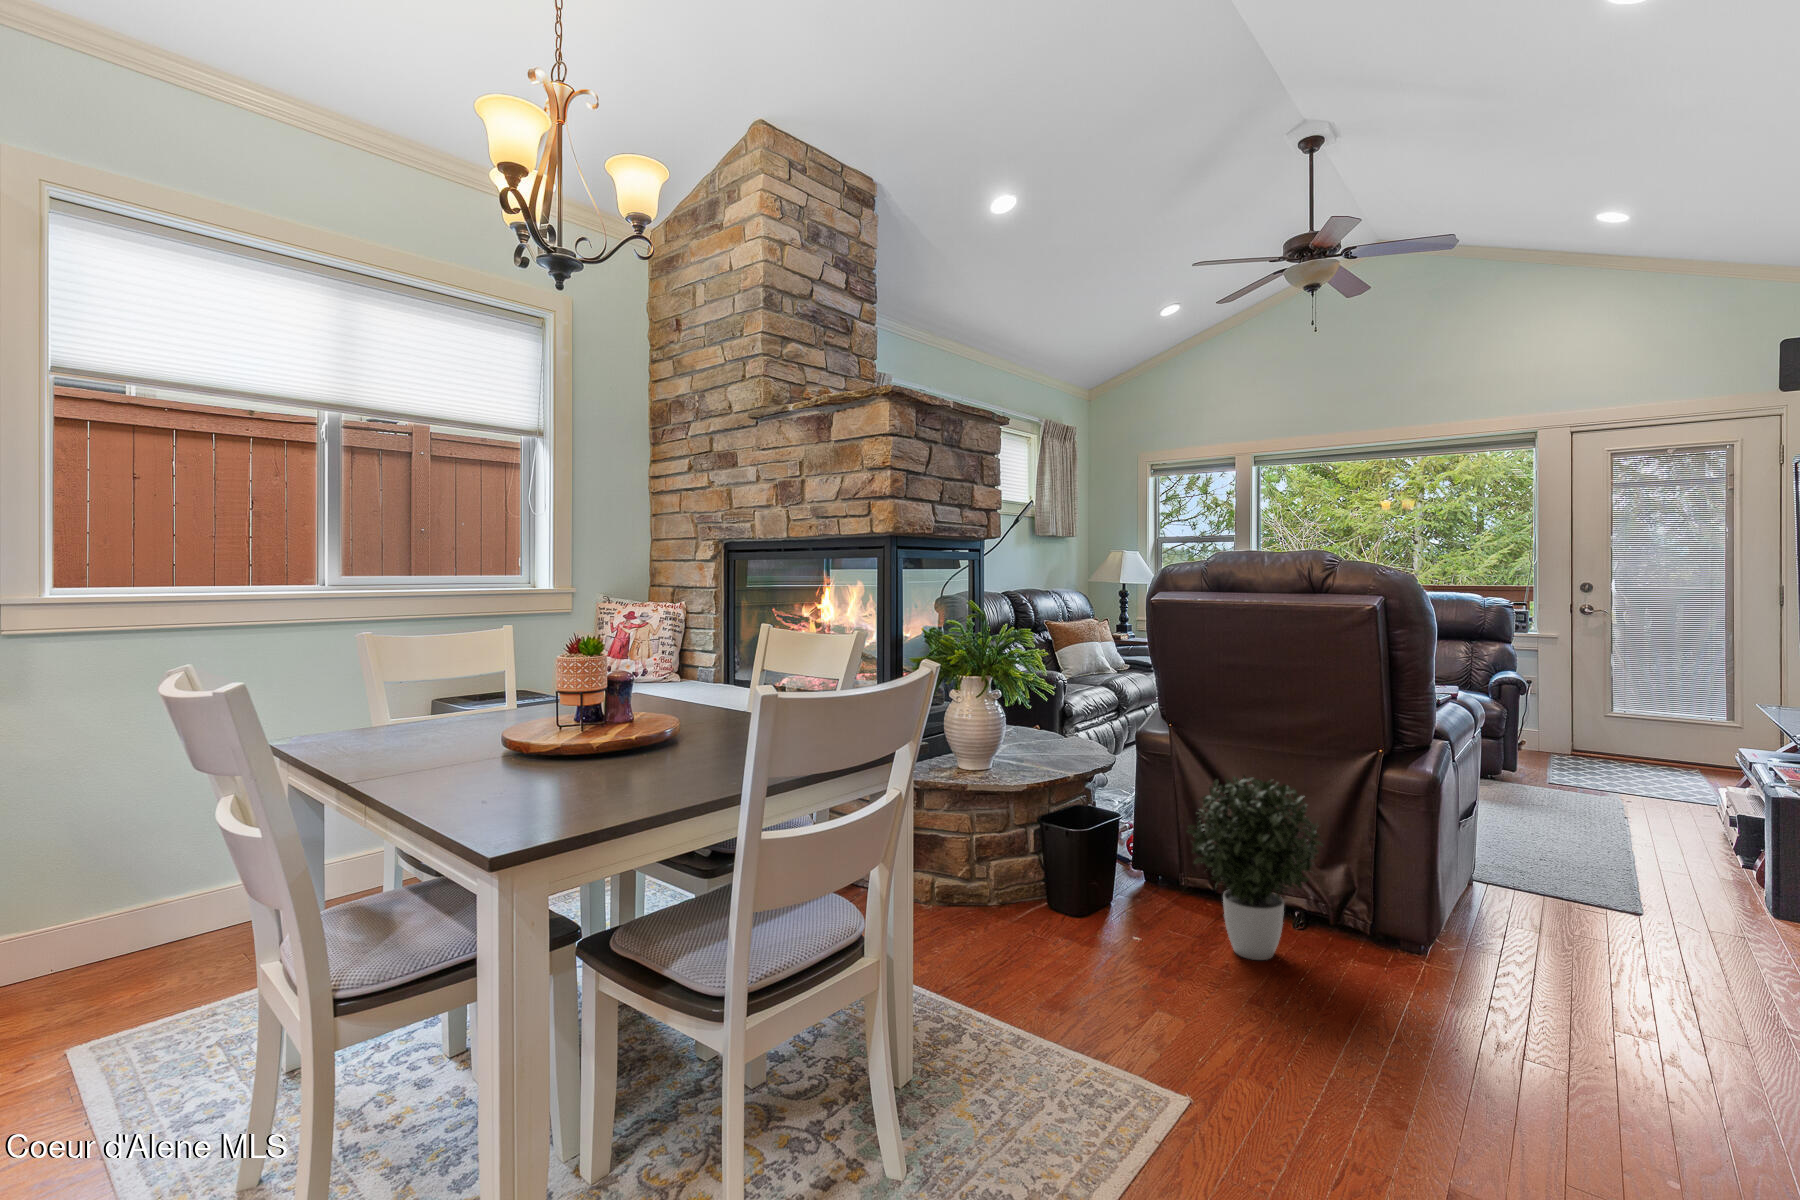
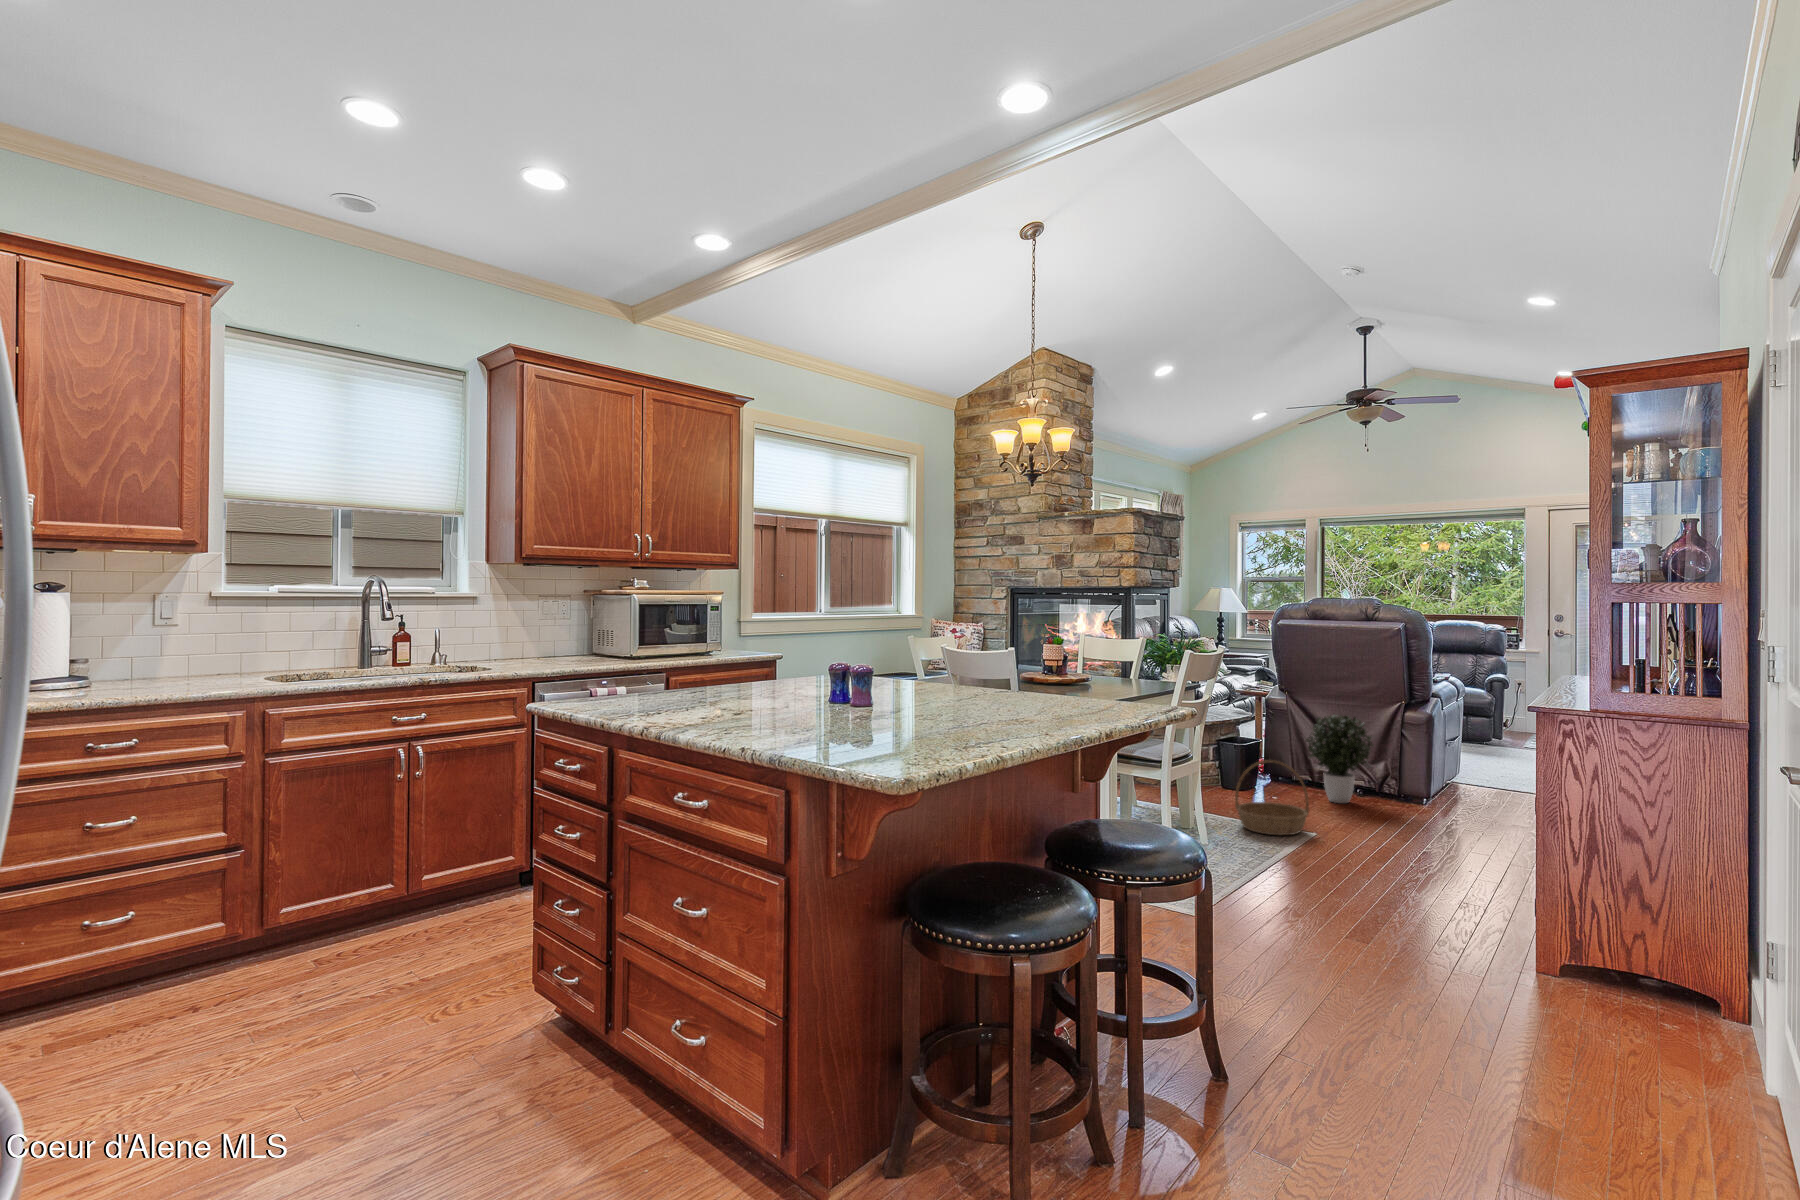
basket: none [1004,915,1170,1113] -> present [1235,760,1309,835]

